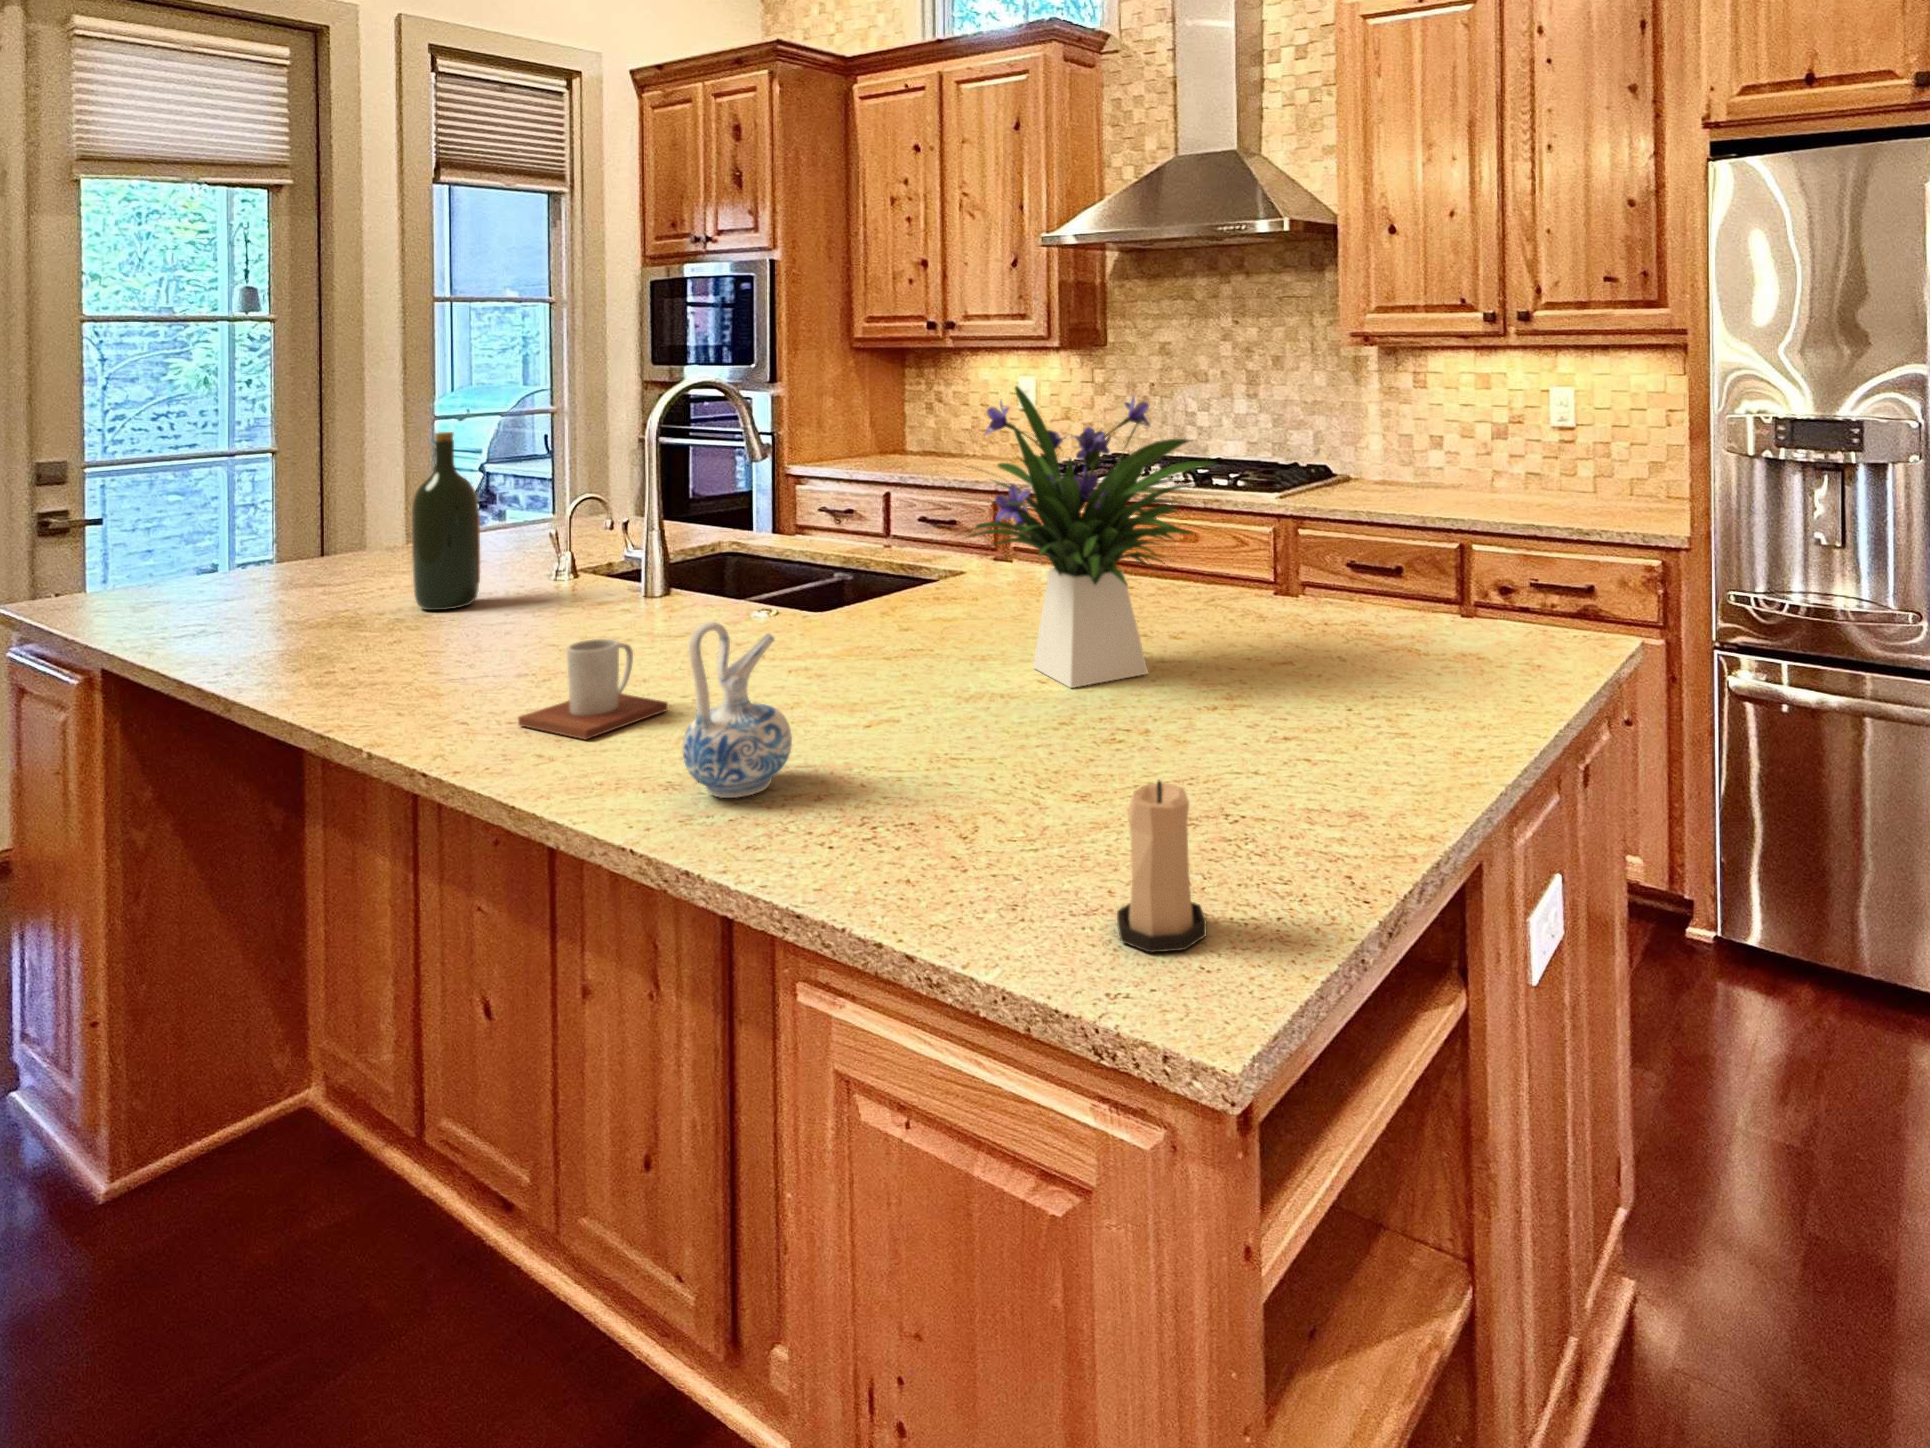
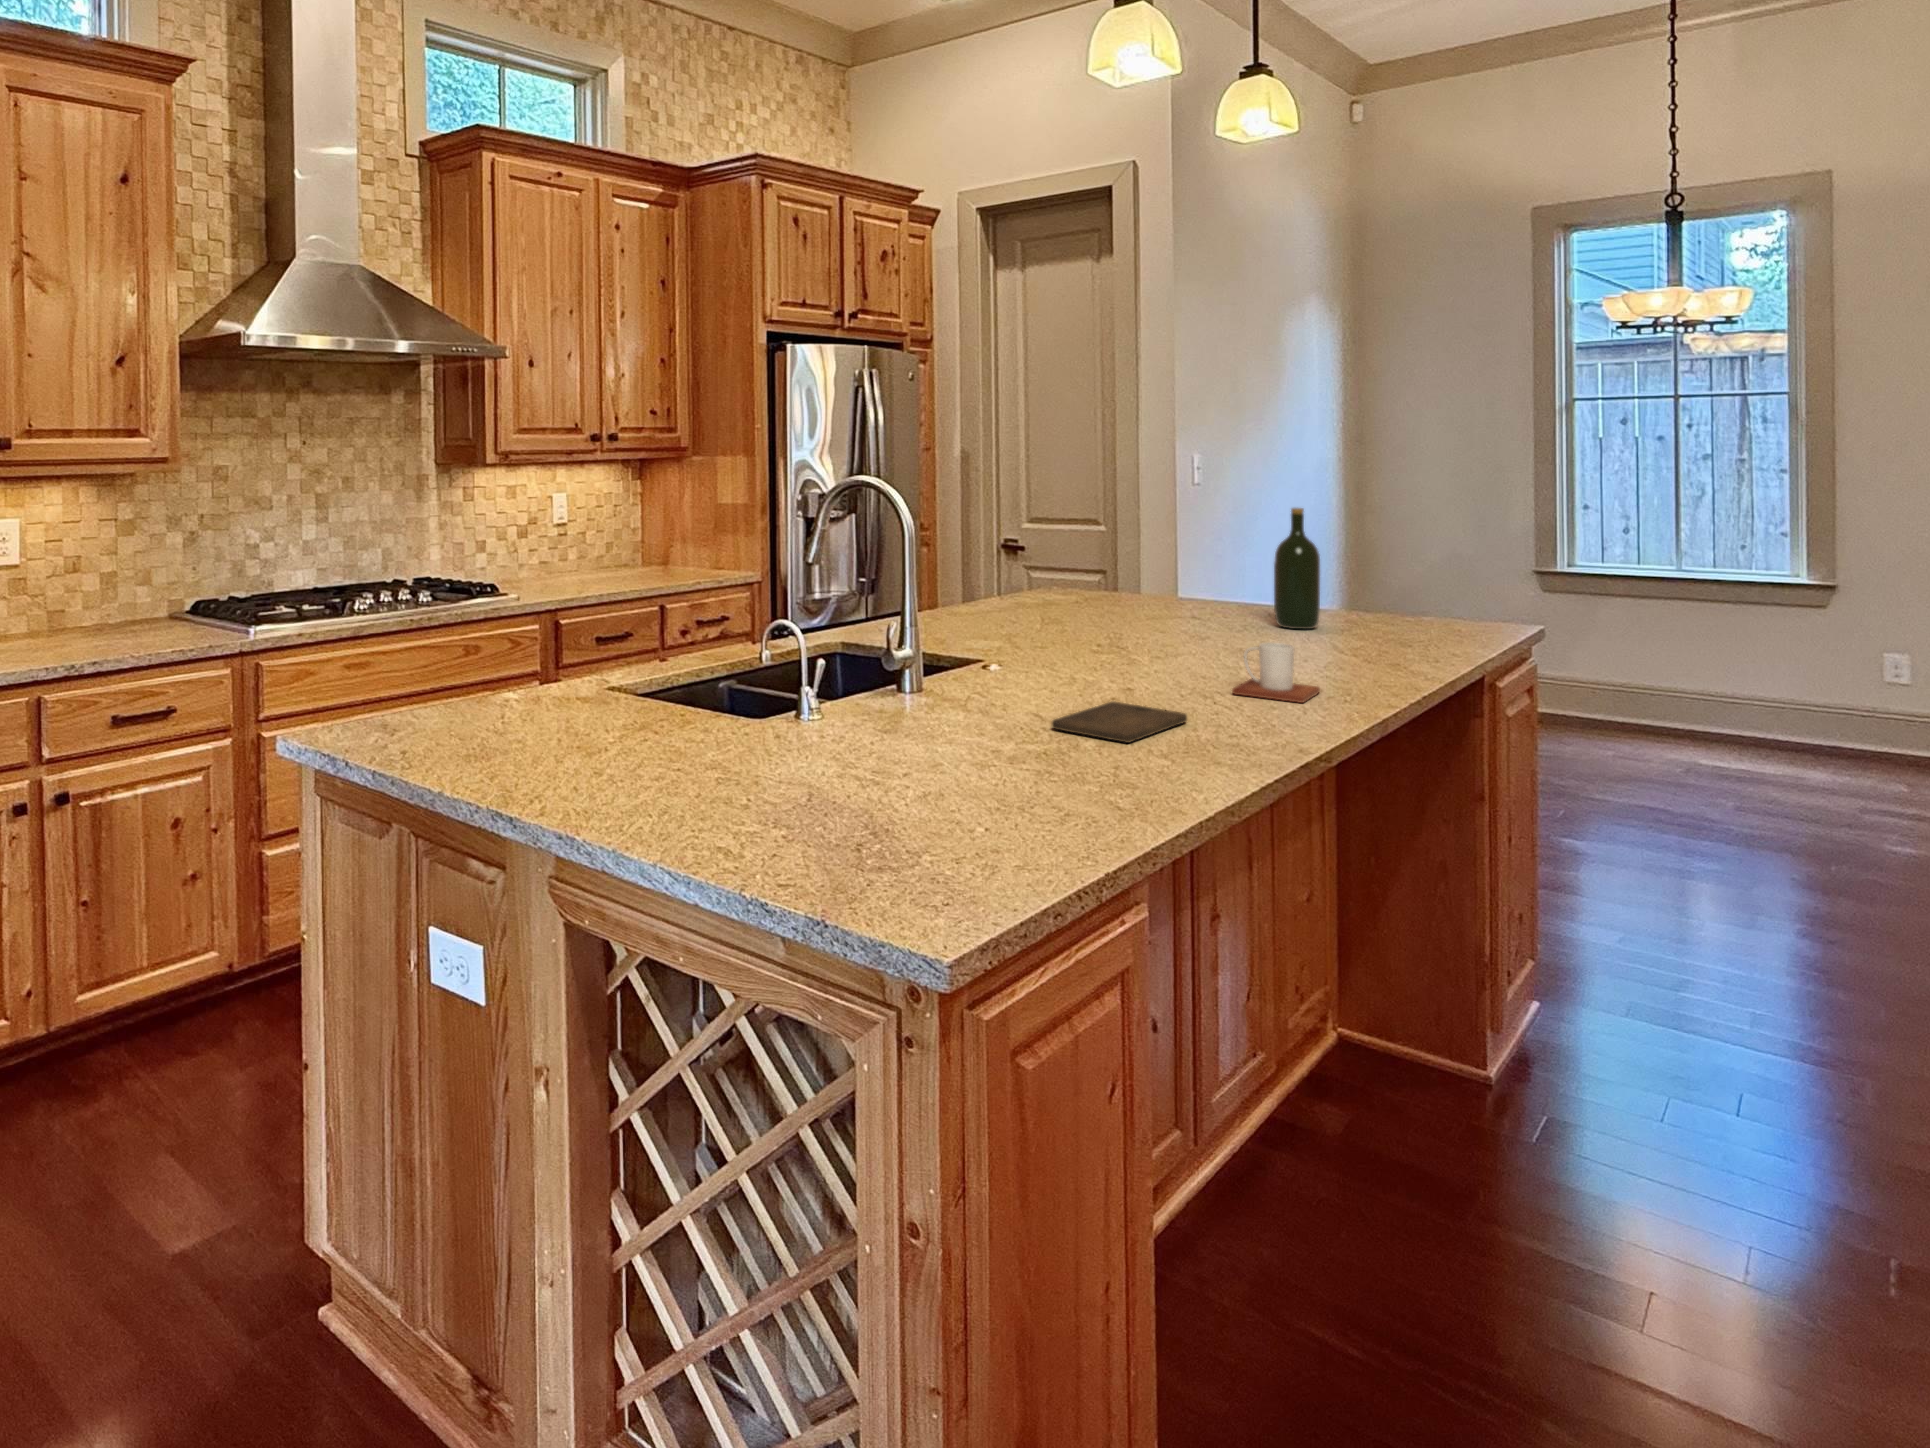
flower arrangement: present [950,386,1215,688] -> none [1049,472,1230,644]
wine bottle: present [412,432,480,610] -> present [1274,508,1320,629]
ceramic pitcher: present [682,622,792,798] -> none [1343,586,1404,676]
cutting board: none [378,624,541,672] -> present [1052,702,1187,743]
candle: present [1117,781,1207,952] -> none [1442,591,1480,646]

